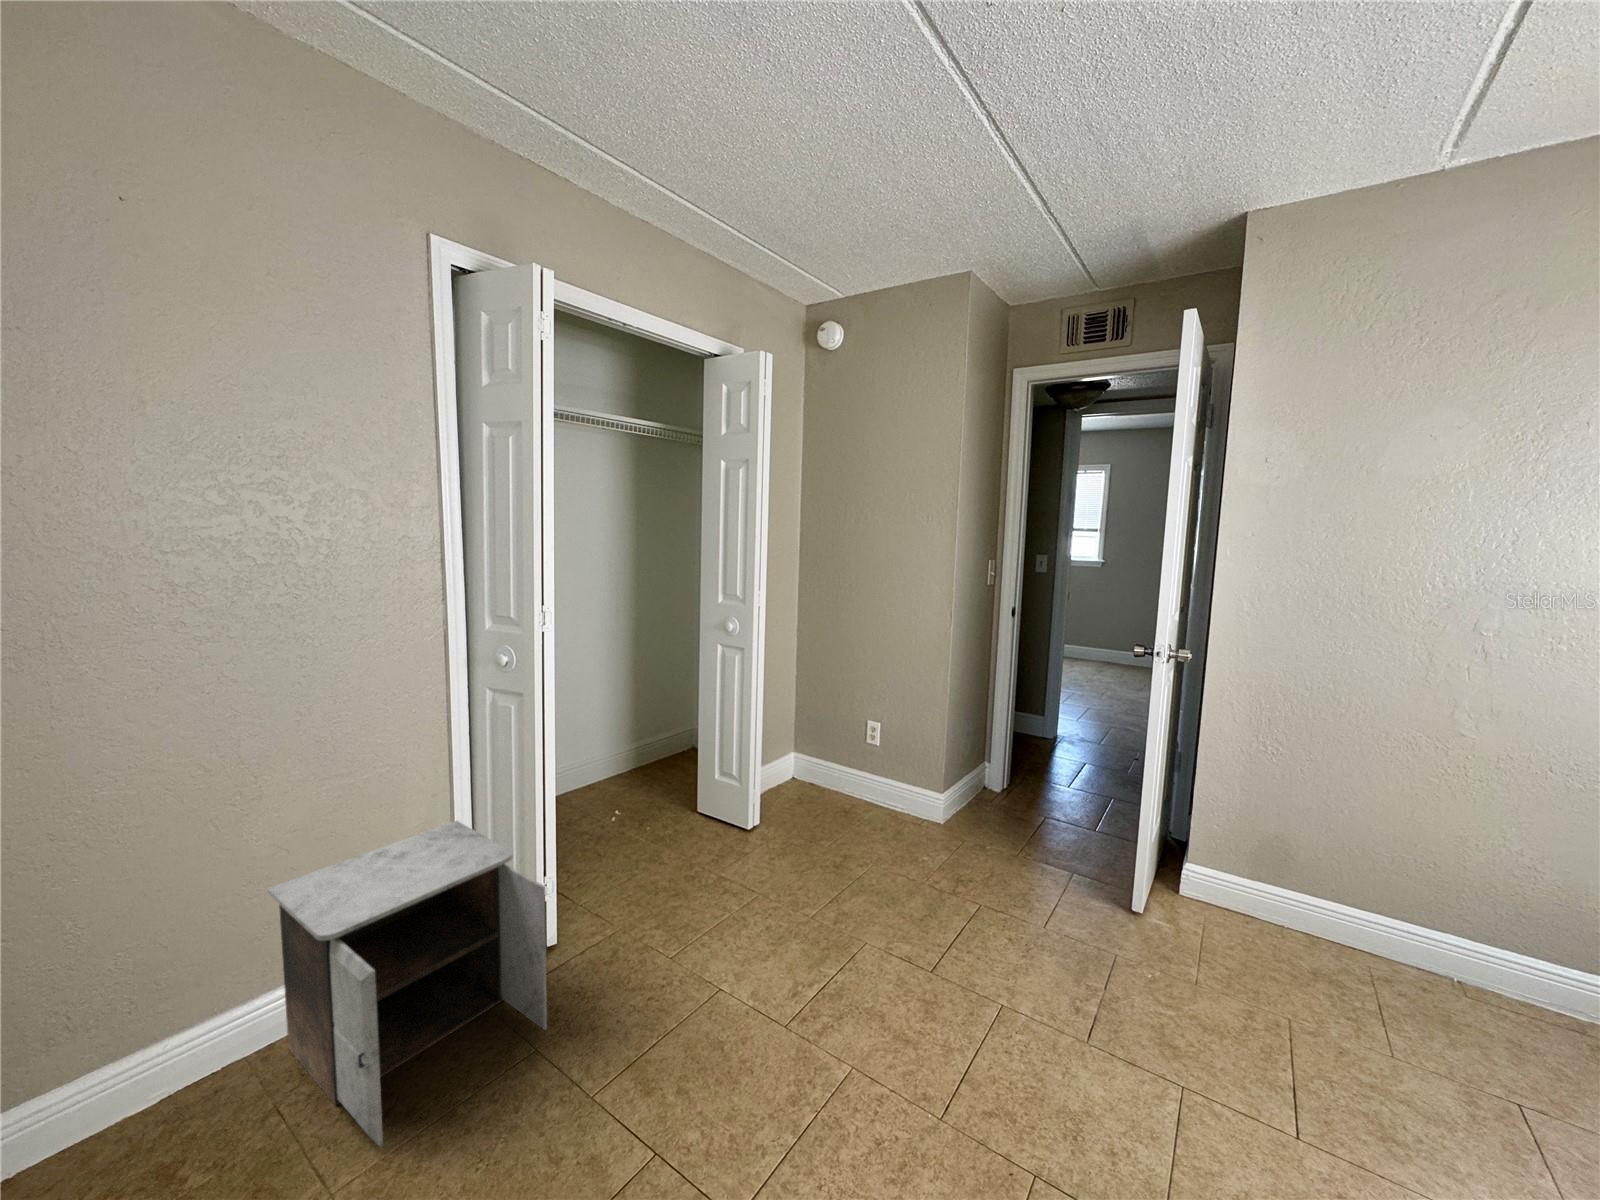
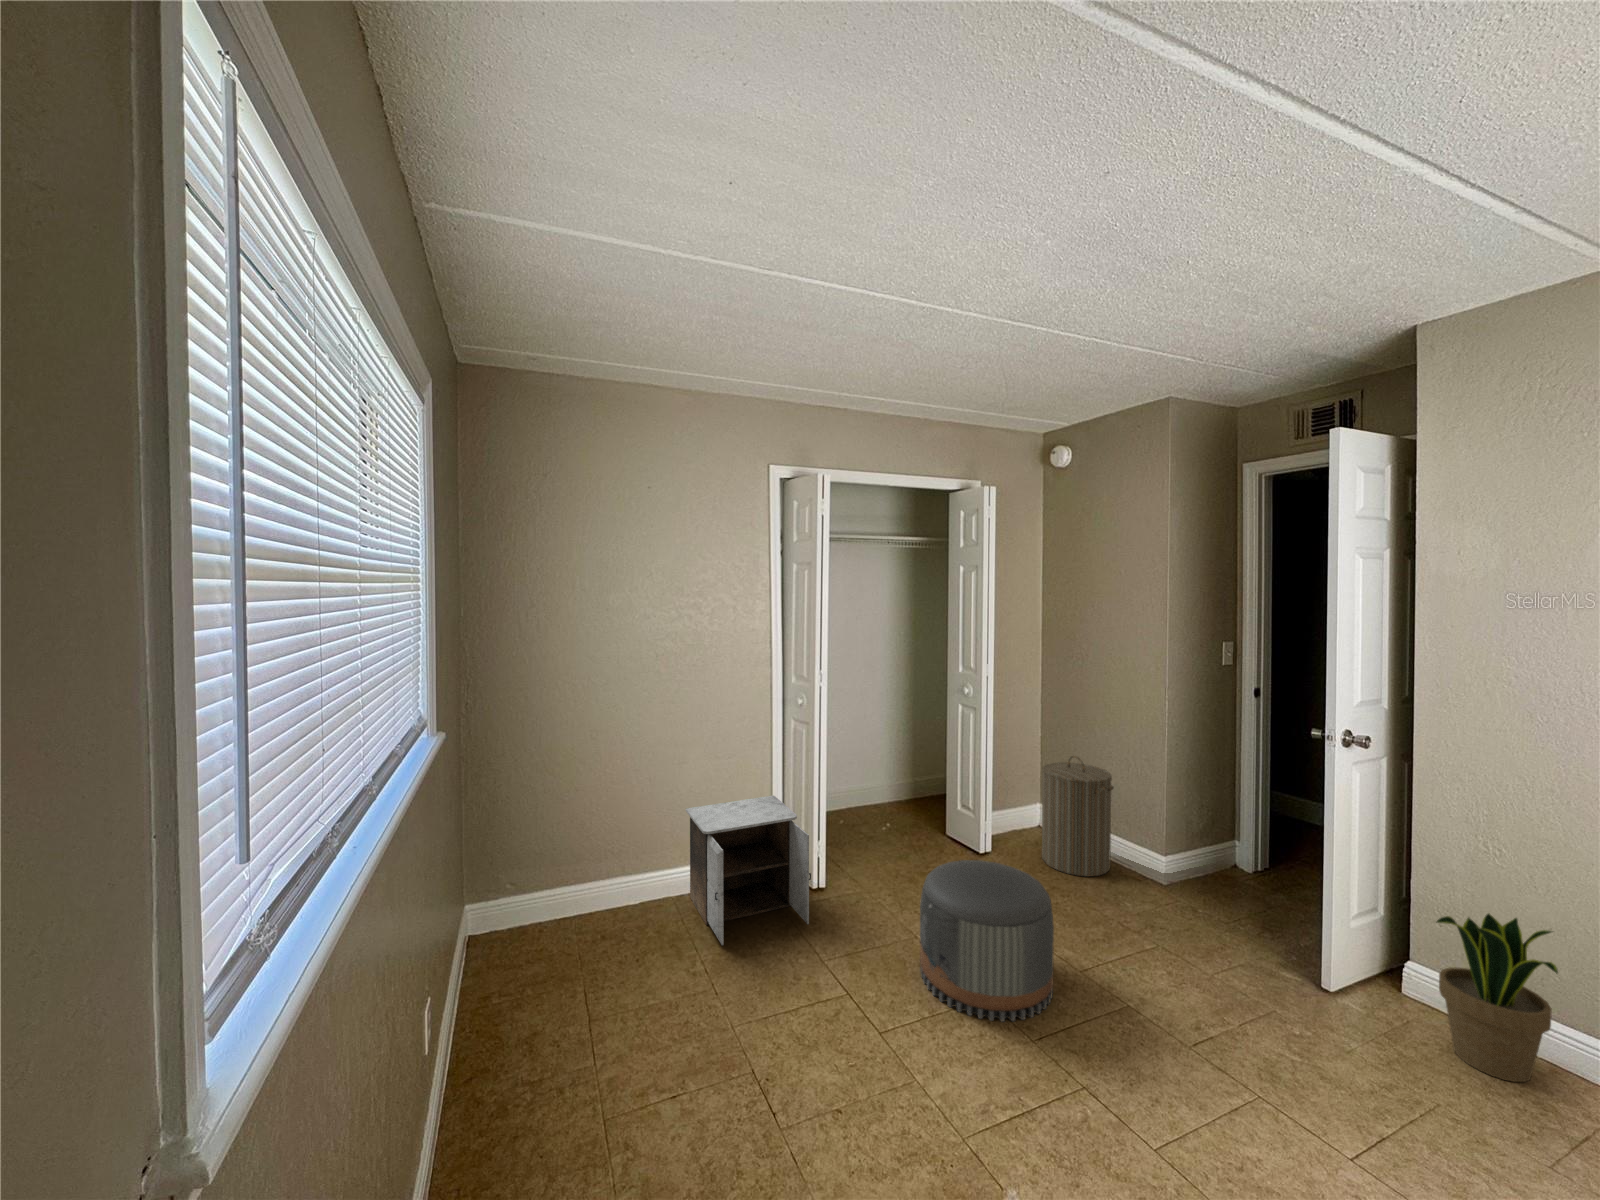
laundry hamper: none [815,697,899,835] -> present [1042,756,1114,876]
potted plant: none [1236,809,1348,964] -> present [1436,914,1558,1082]
pouf: none [744,860,933,1111] -> present [920,860,1054,1022]

